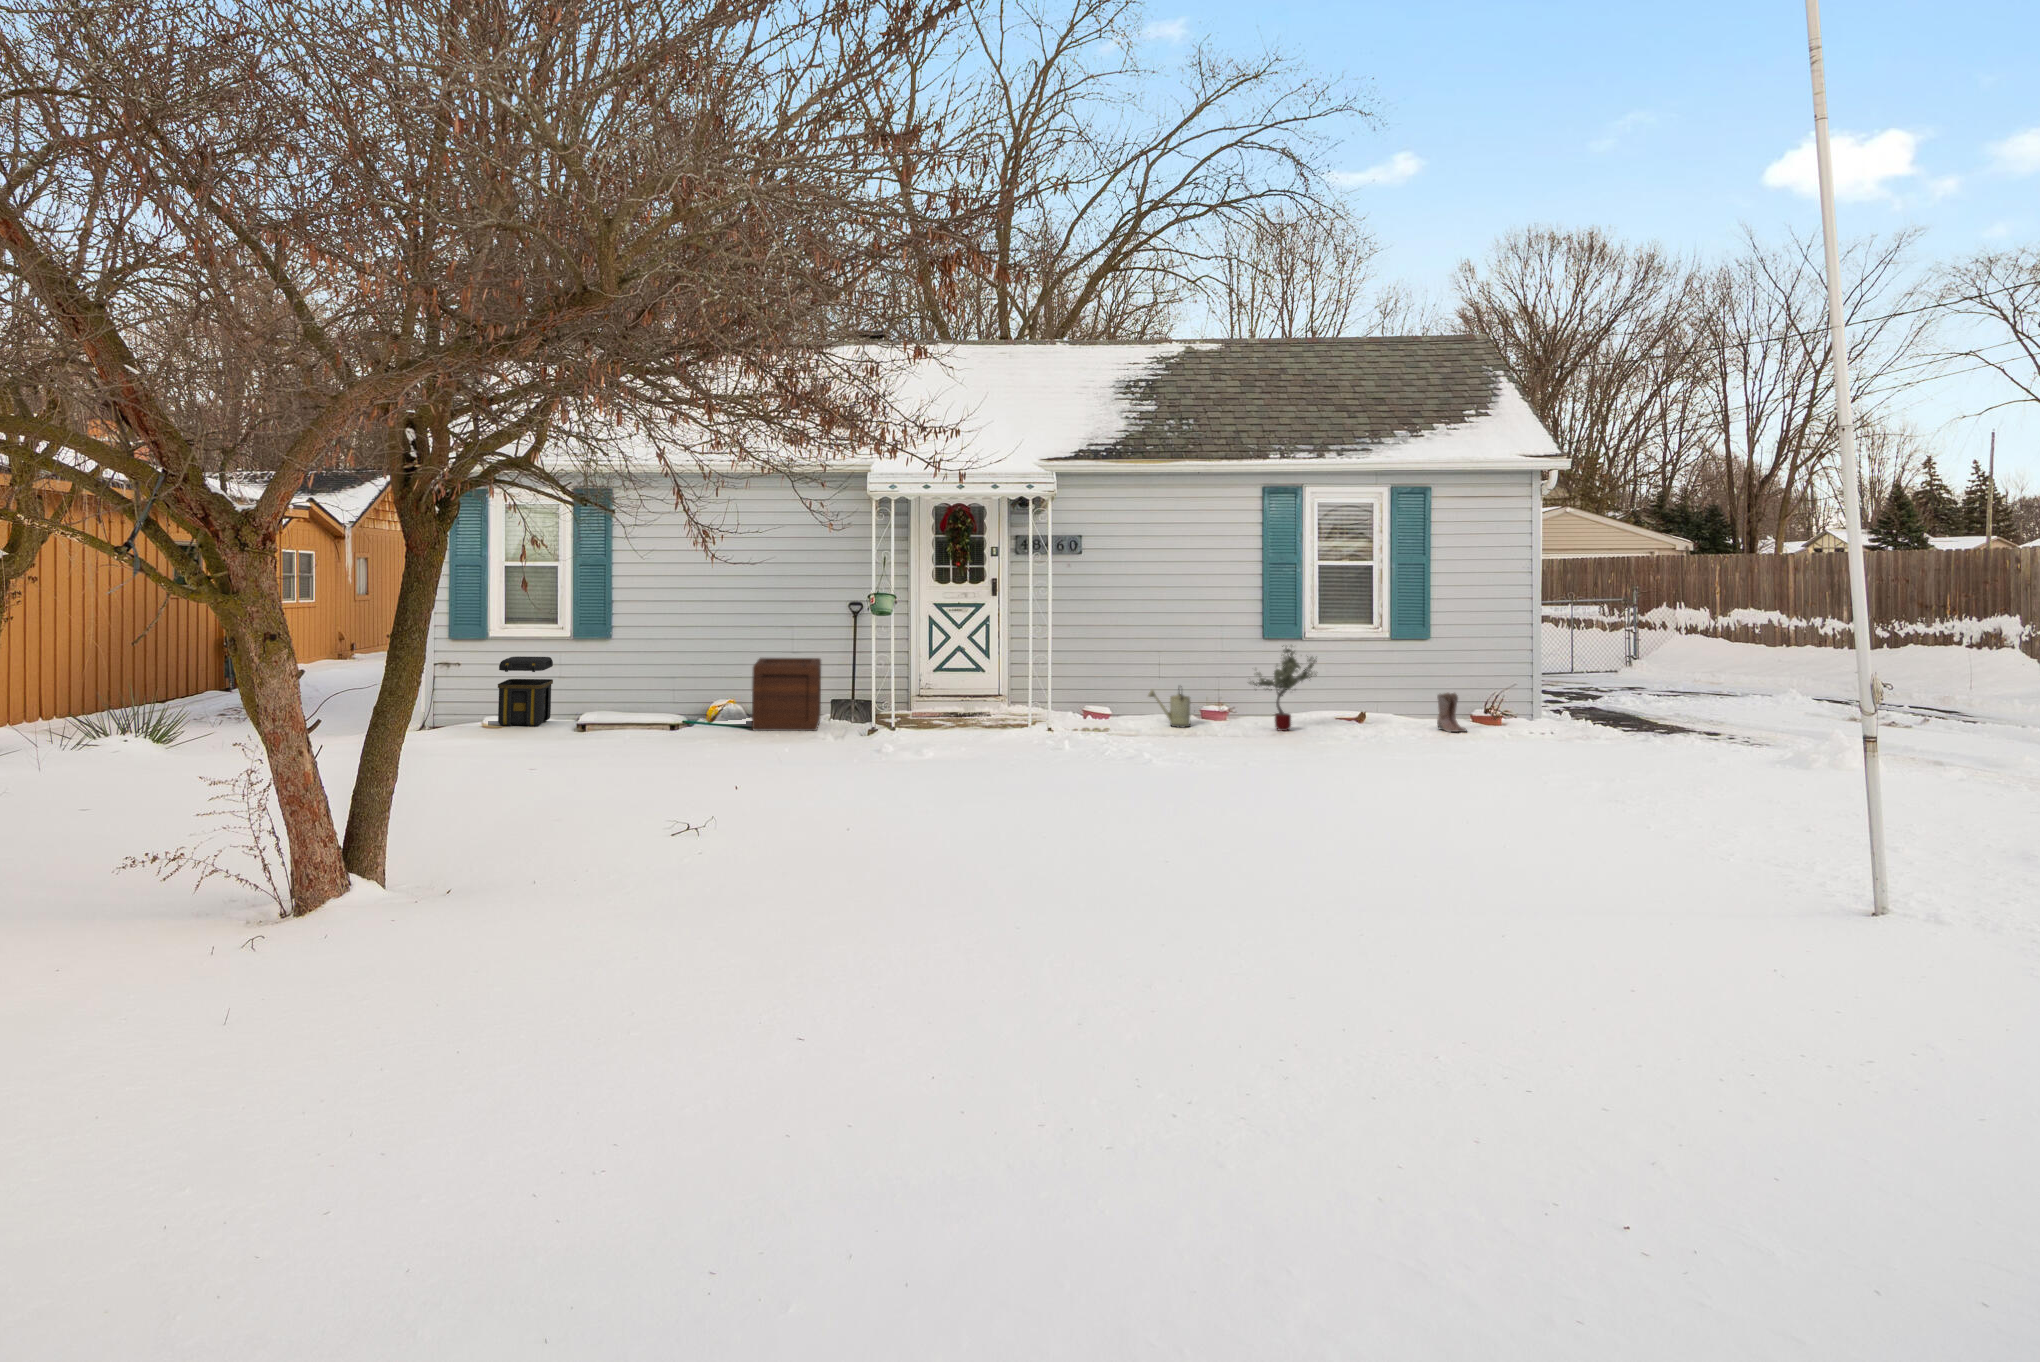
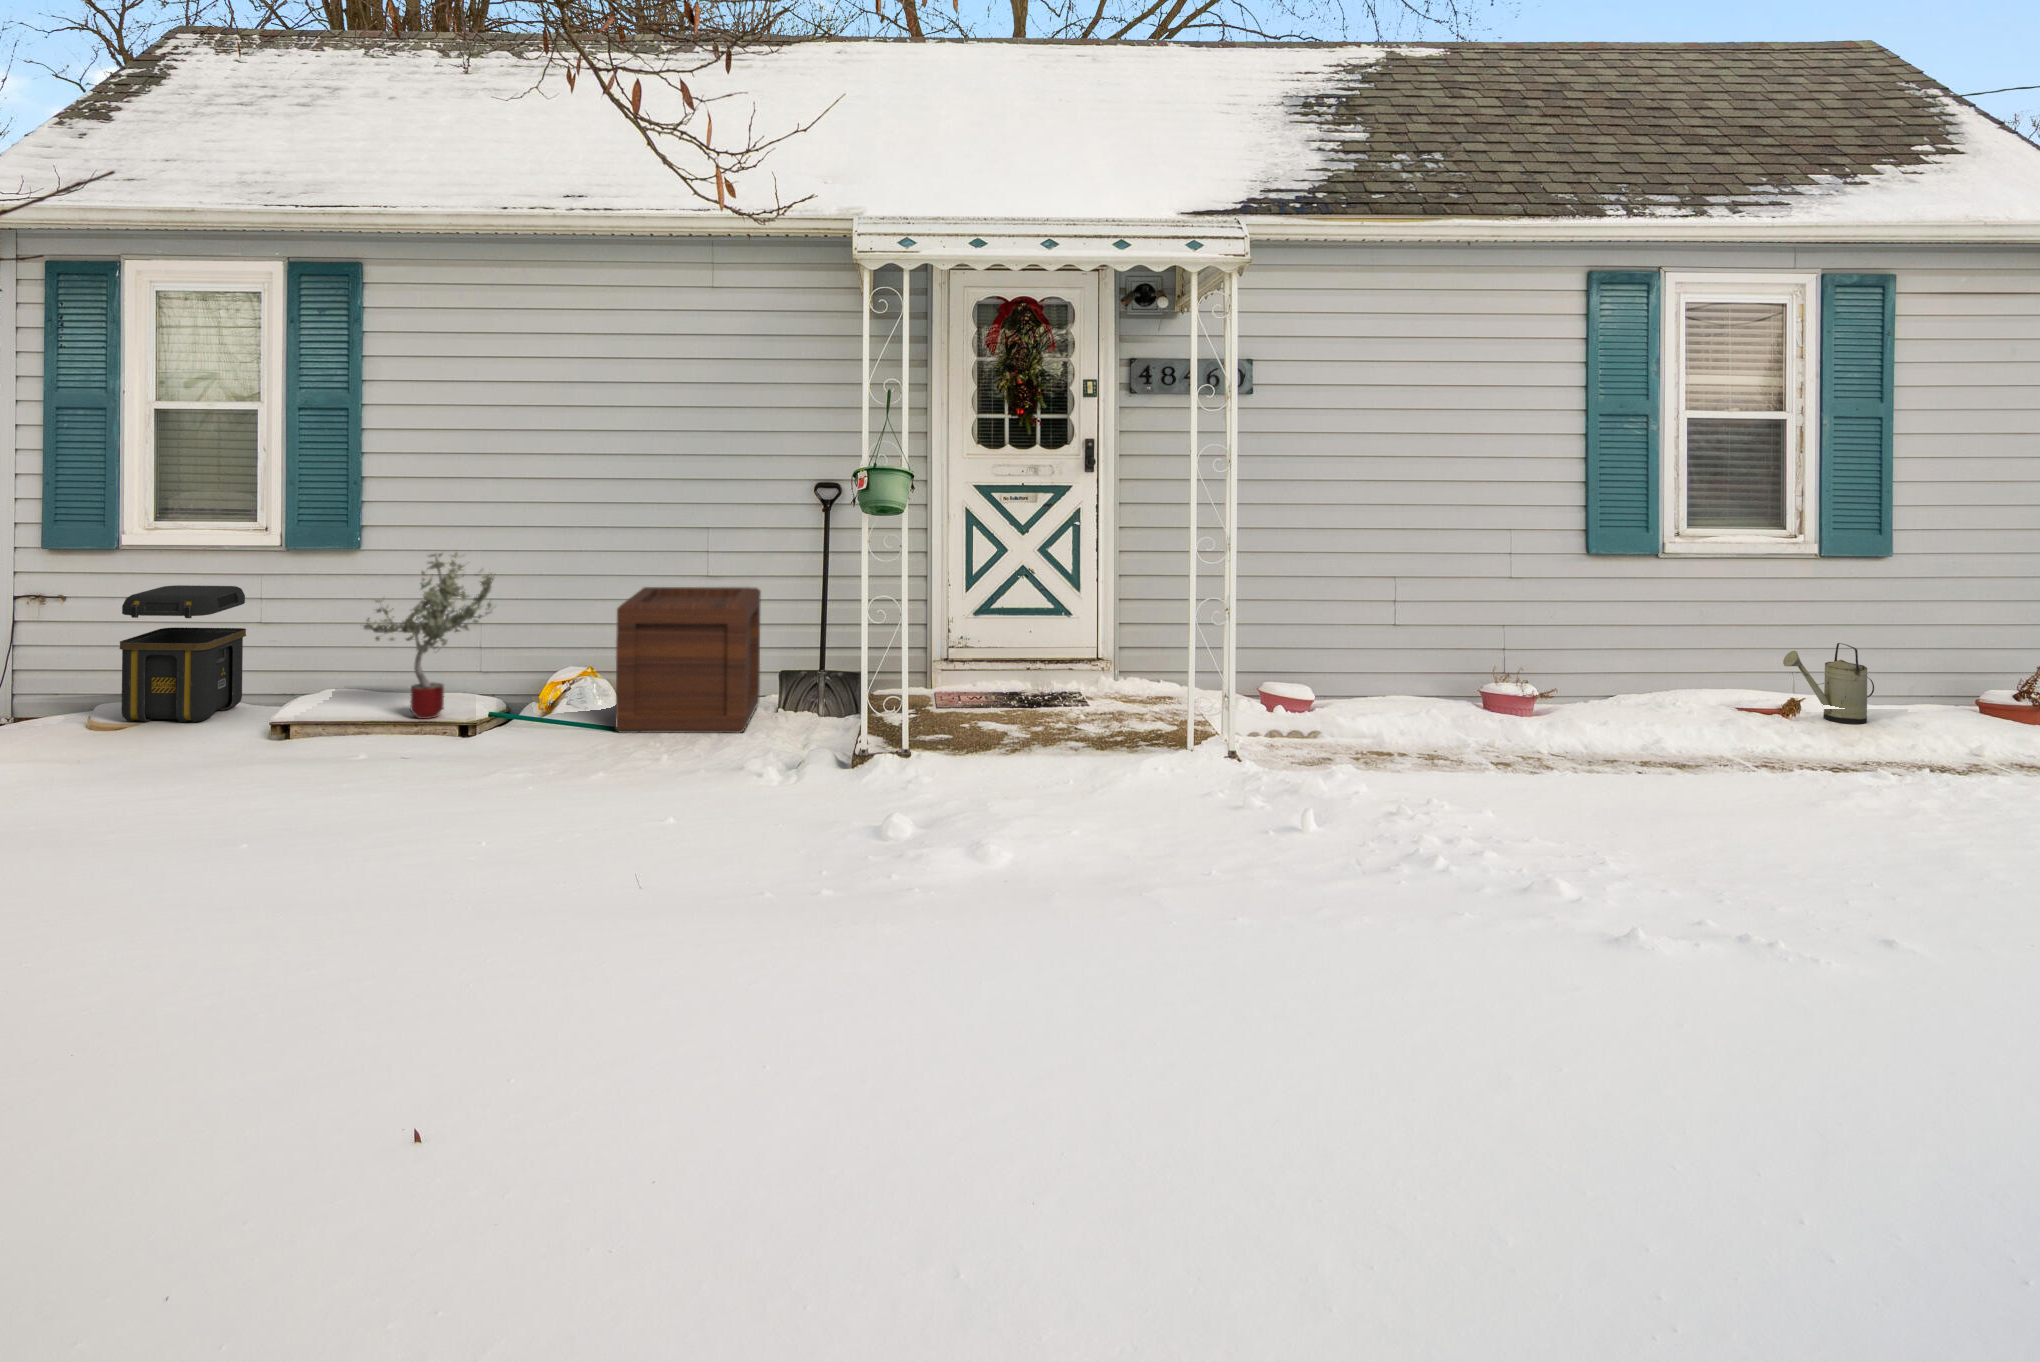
potted tree: present [1250,645,1317,731] -> present [363,552,495,719]
watering can: present [1148,686,1190,728] -> present [1783,643,1874,724]
boots: present [1437,693,1467,732] -> none [1914,652,1984,729]

